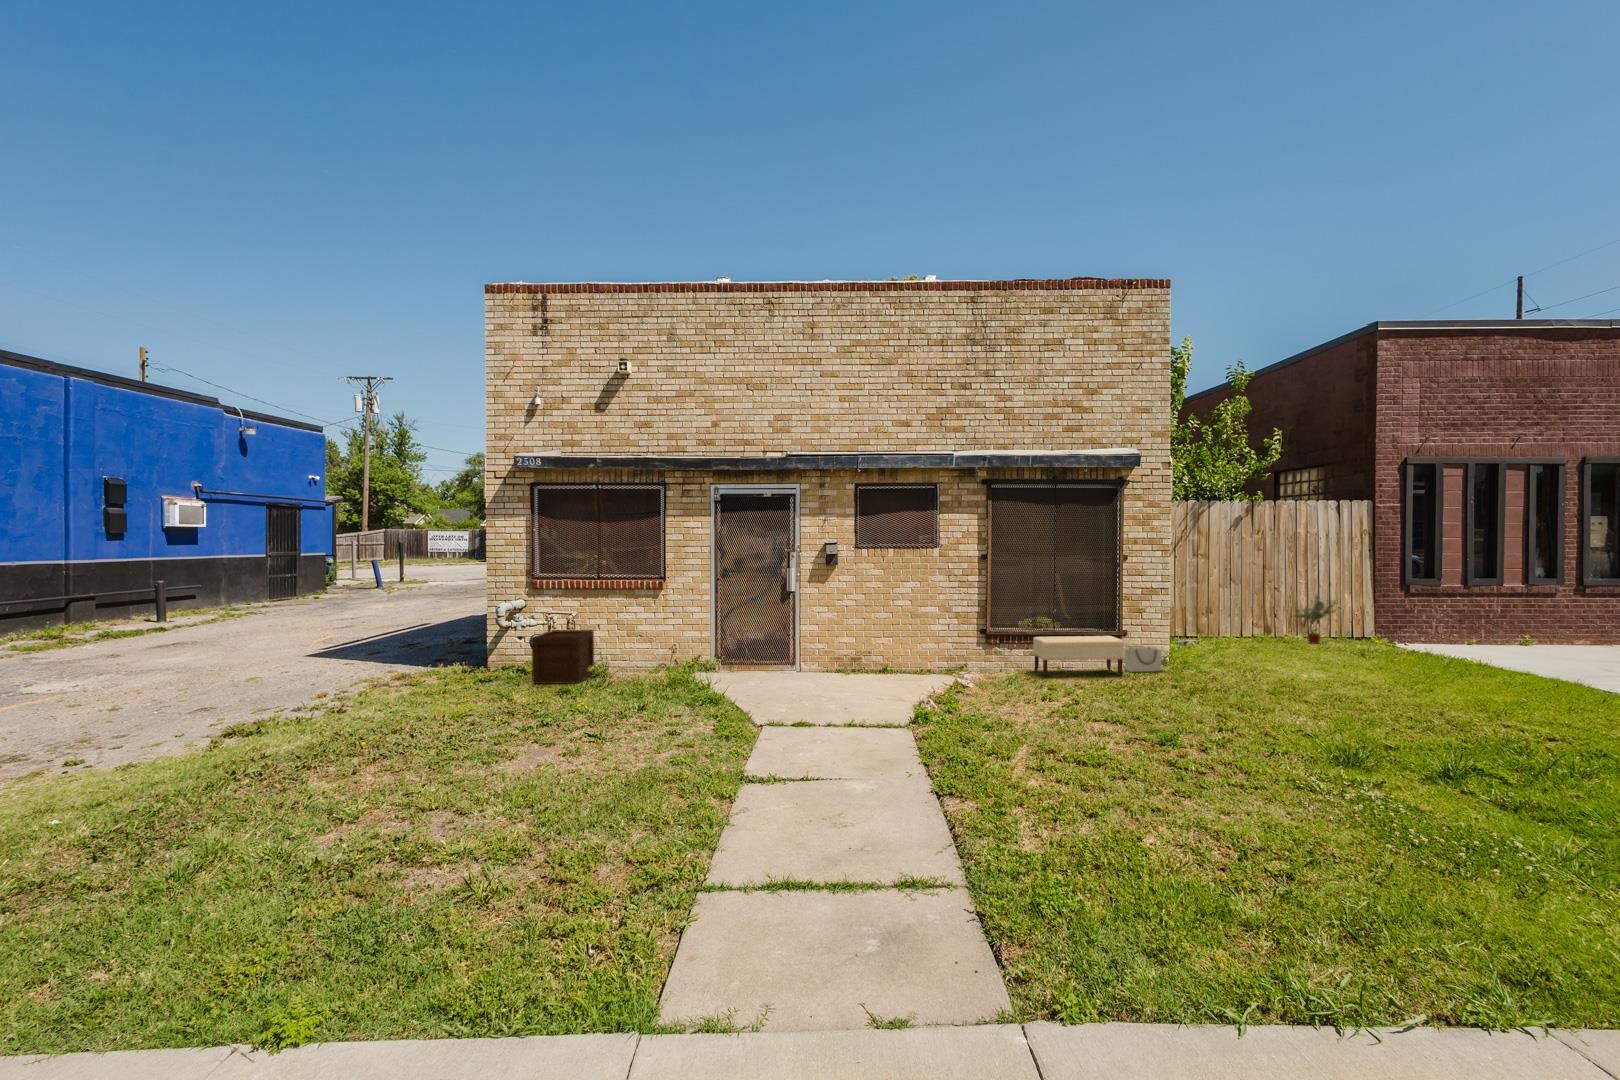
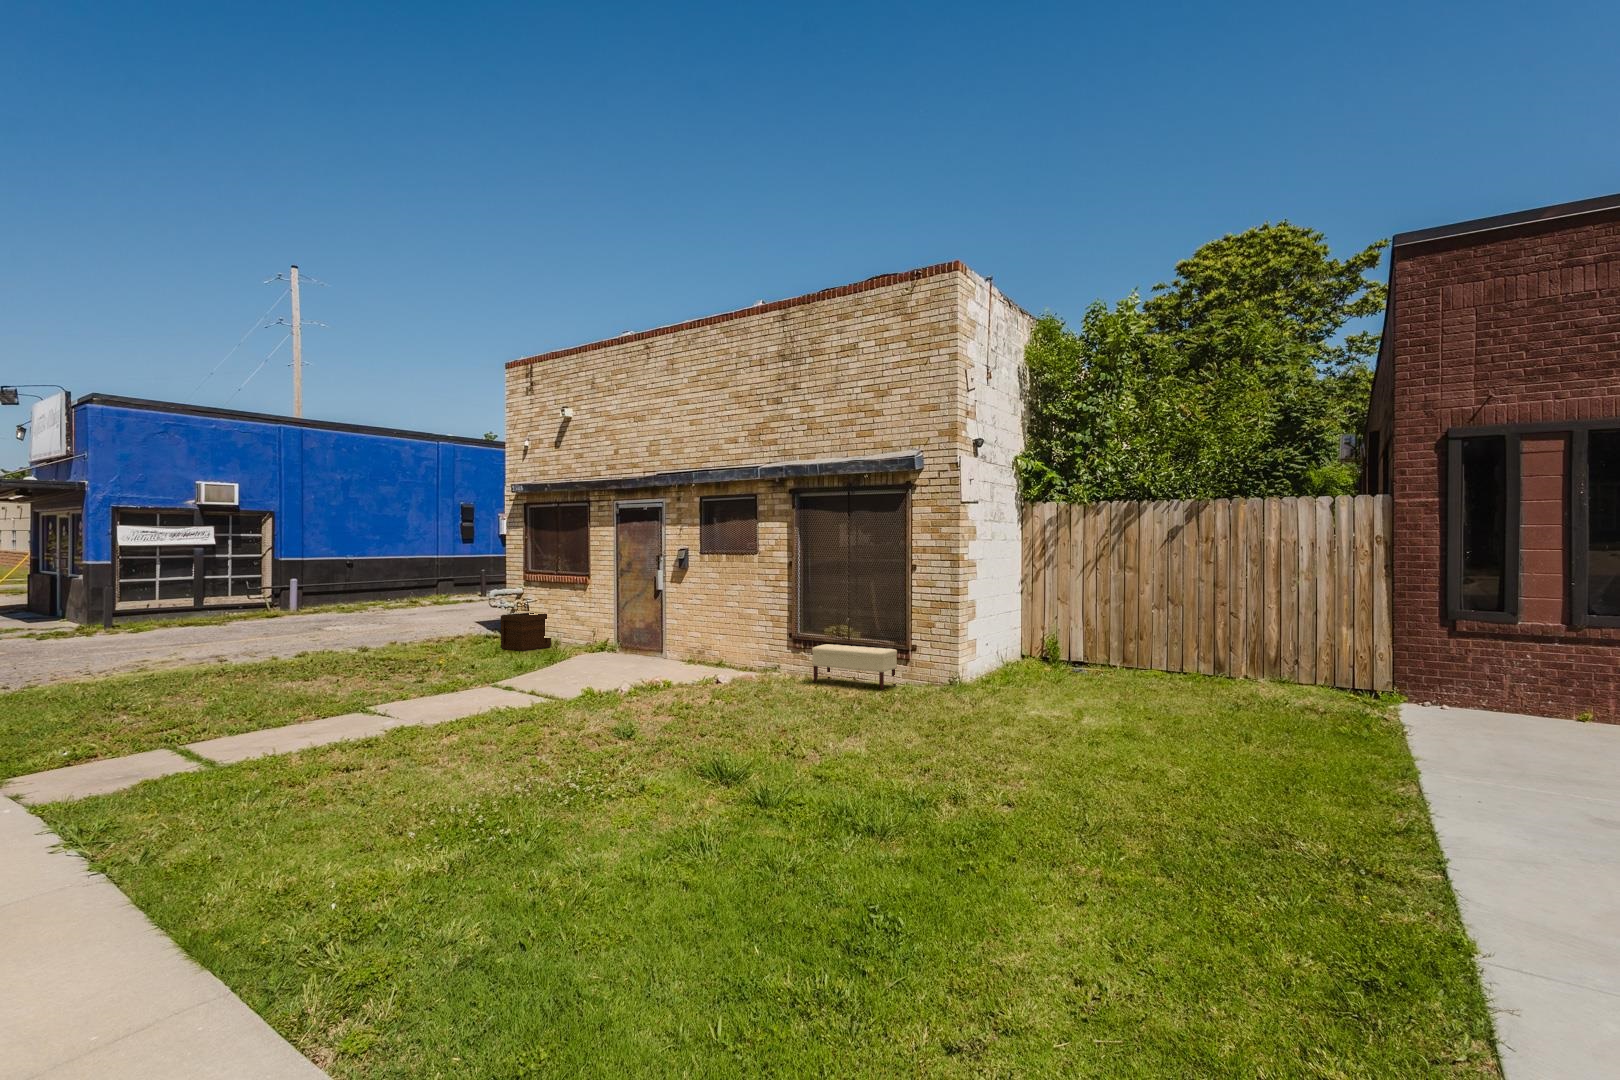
potted tree: present [1293,594,1337,644] -> none [1247,627,1313,697]
storage bin: present [1124,647,1162,672] -> none [904,663,943,692]

